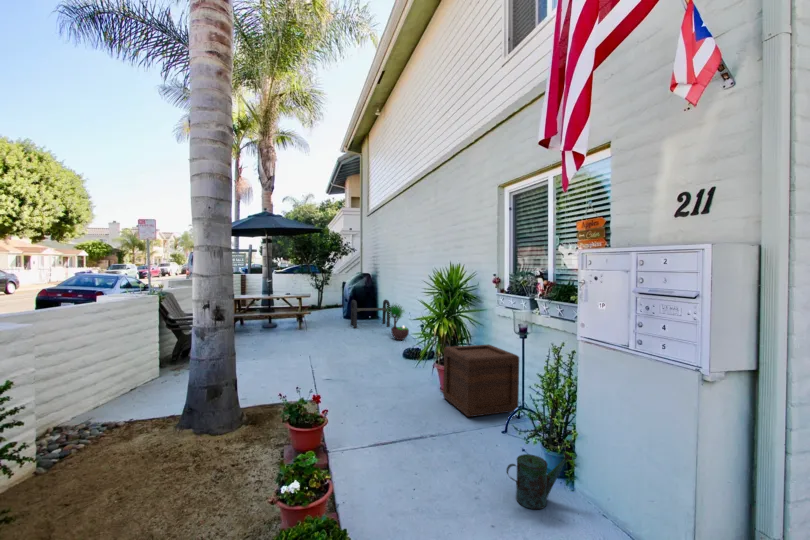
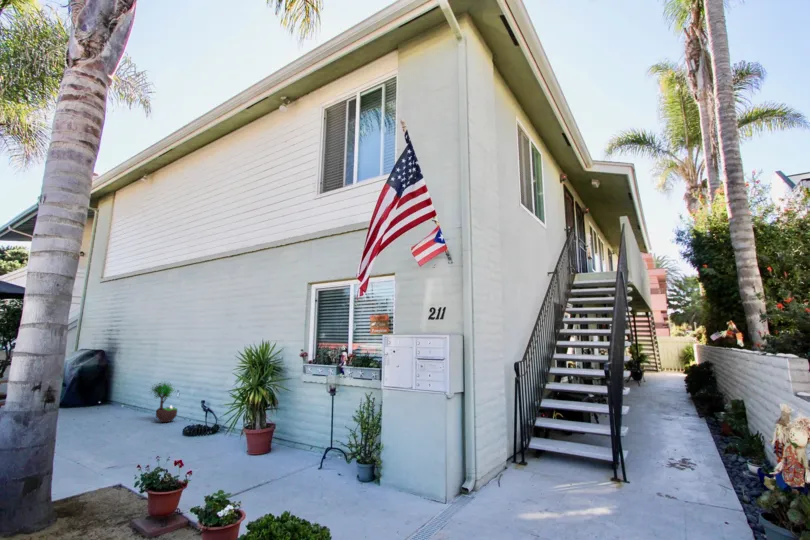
bench: present [351,300,390,328] -> none [79,379,141,417]
wooden crate: present [443,345,519,417] -> none [257,408,324,468]
watering can: present [507,452,573,509] -> none [345,462,380,502]

